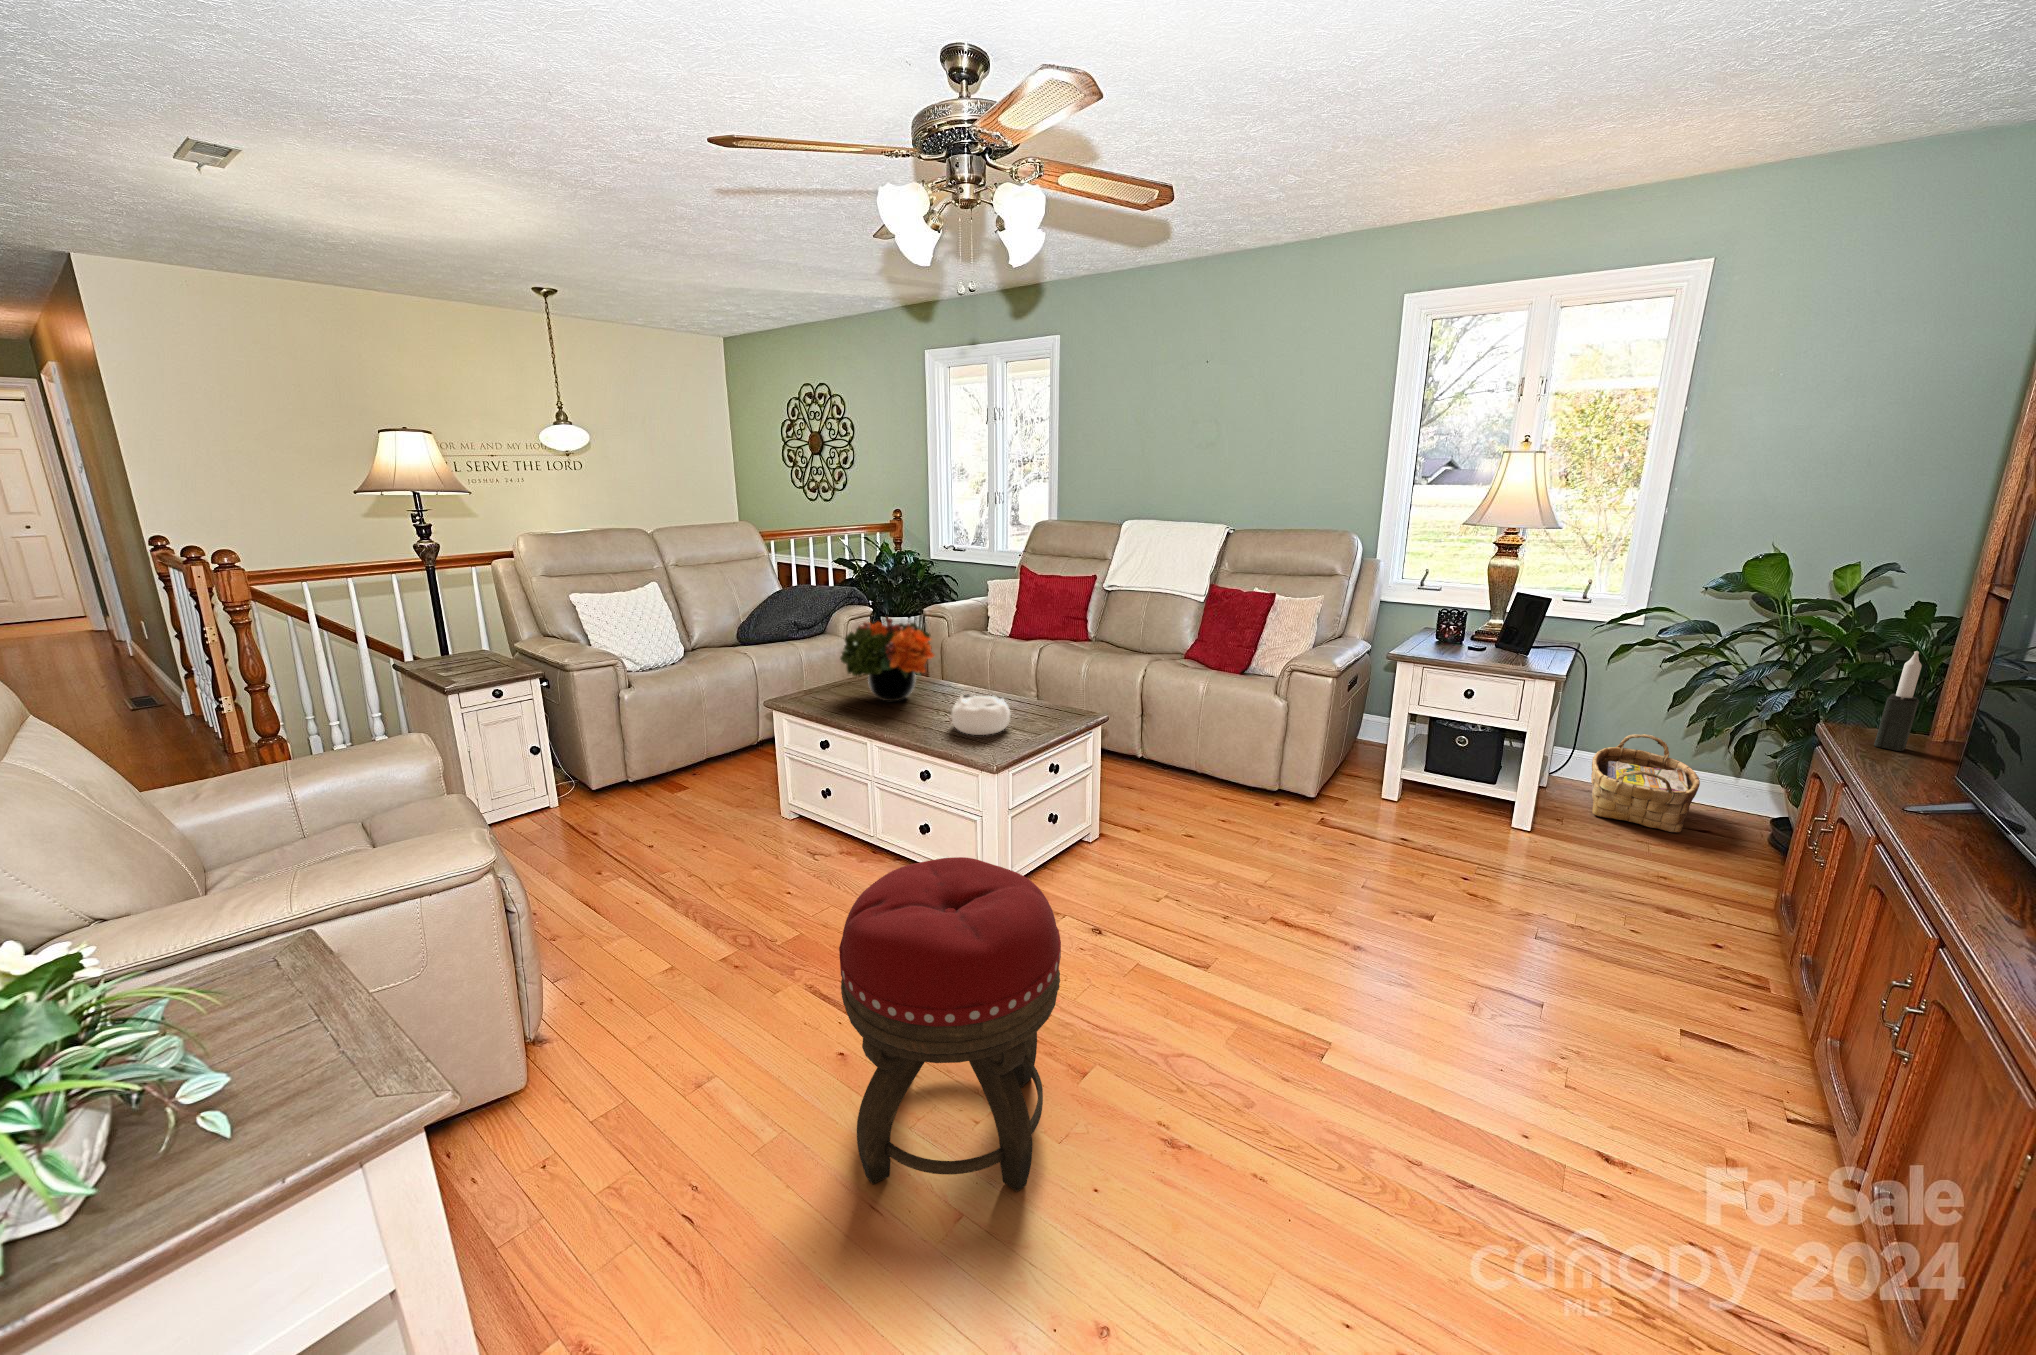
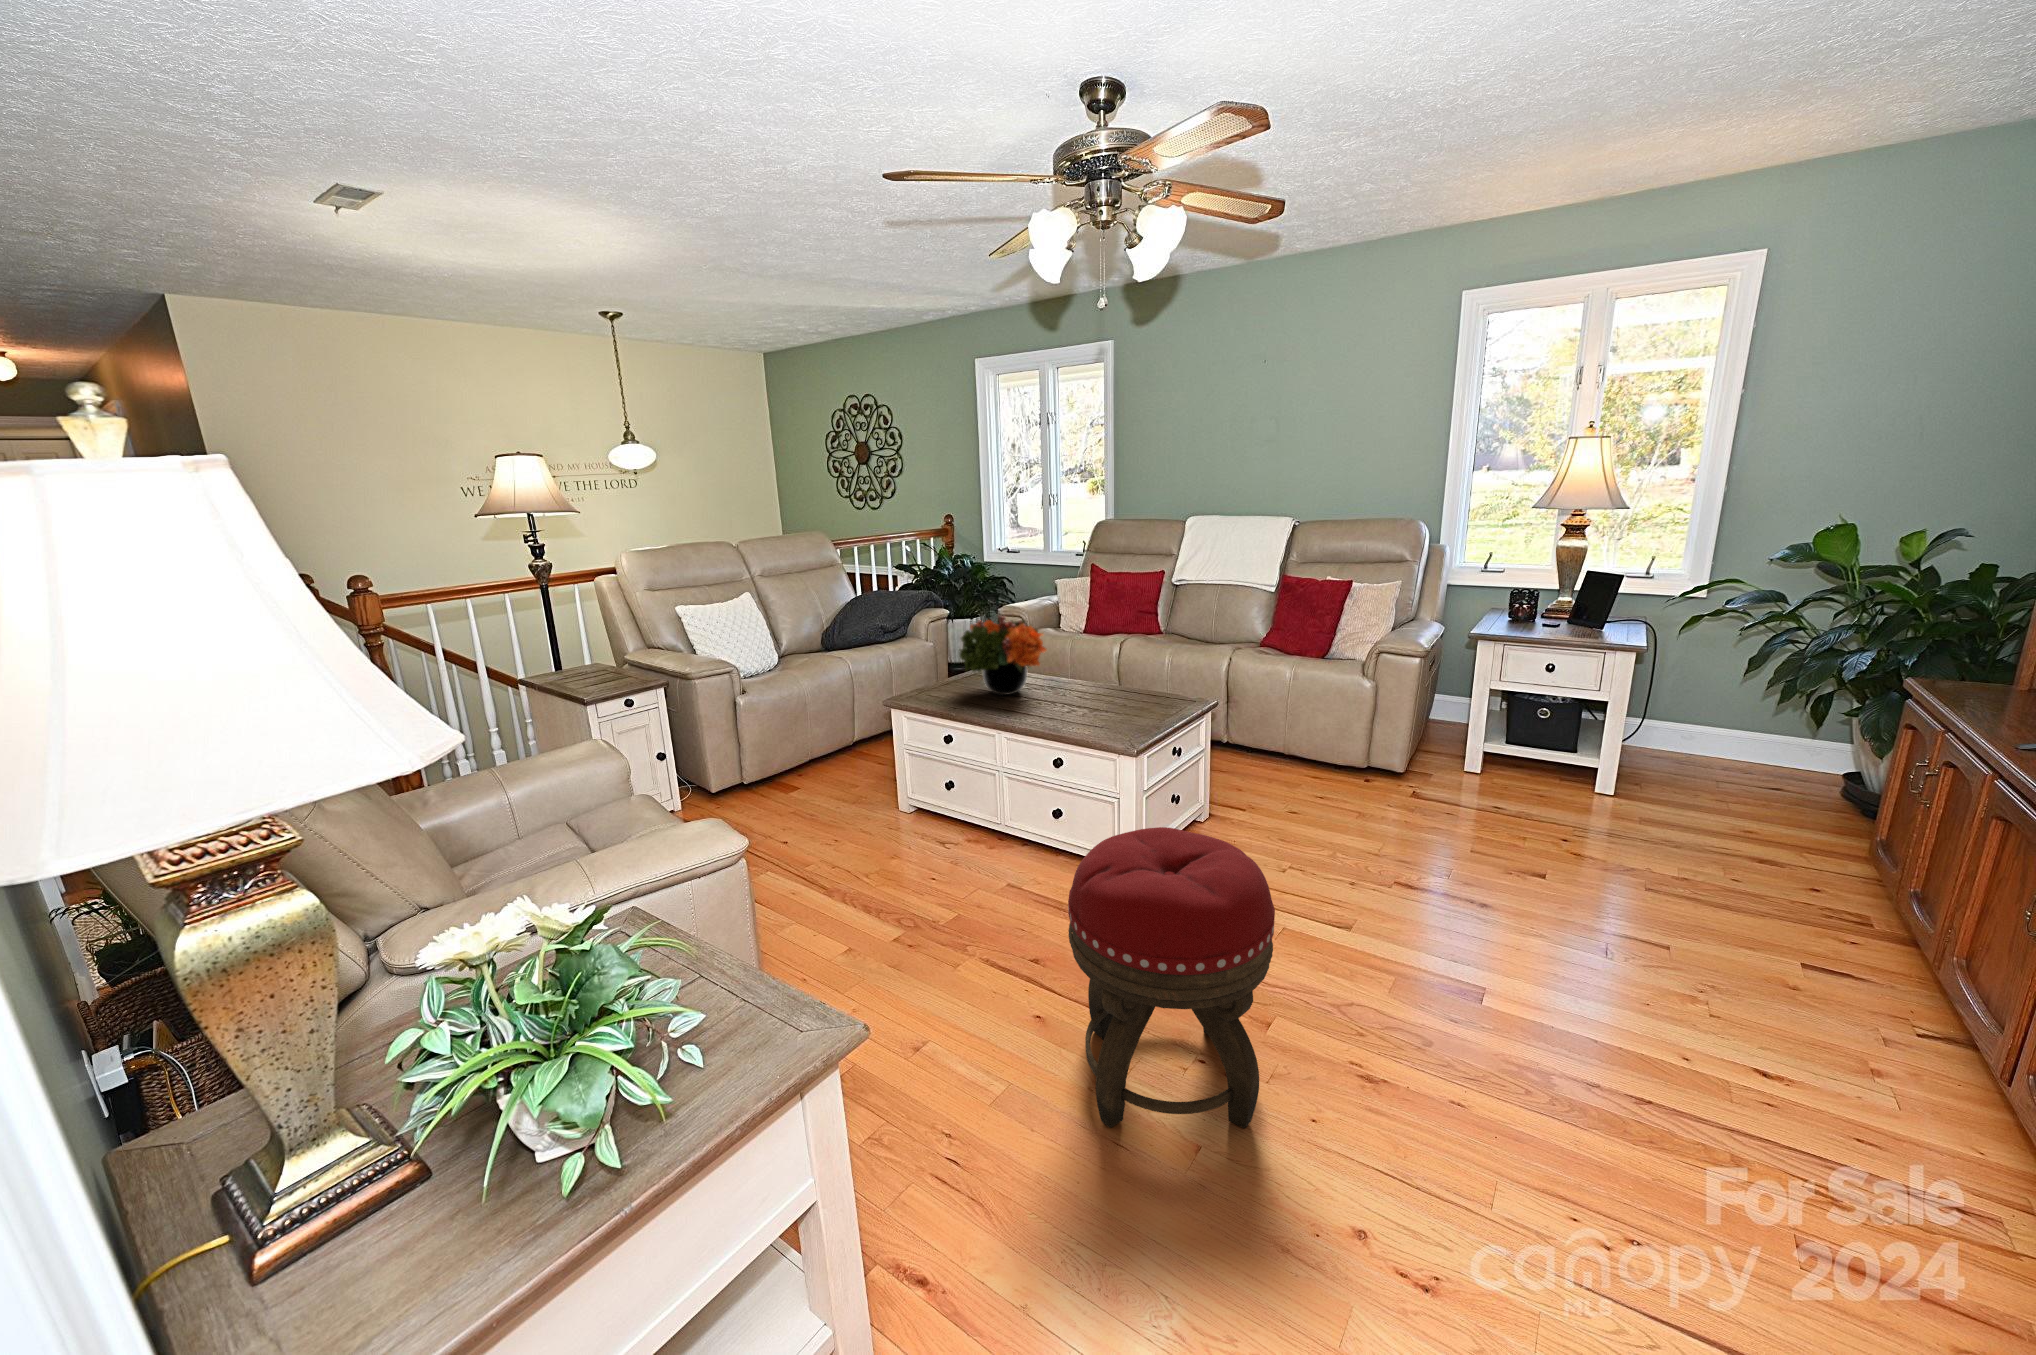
candle: present [1874,651,1922,751] -> none [1966,607,2011,700]
decorative bowl: present [951,695,1010,735] -> none [1076,685,1132,722]
woven basket: present [1591,734,1700,832] -> none [1662,700,1769,790]

